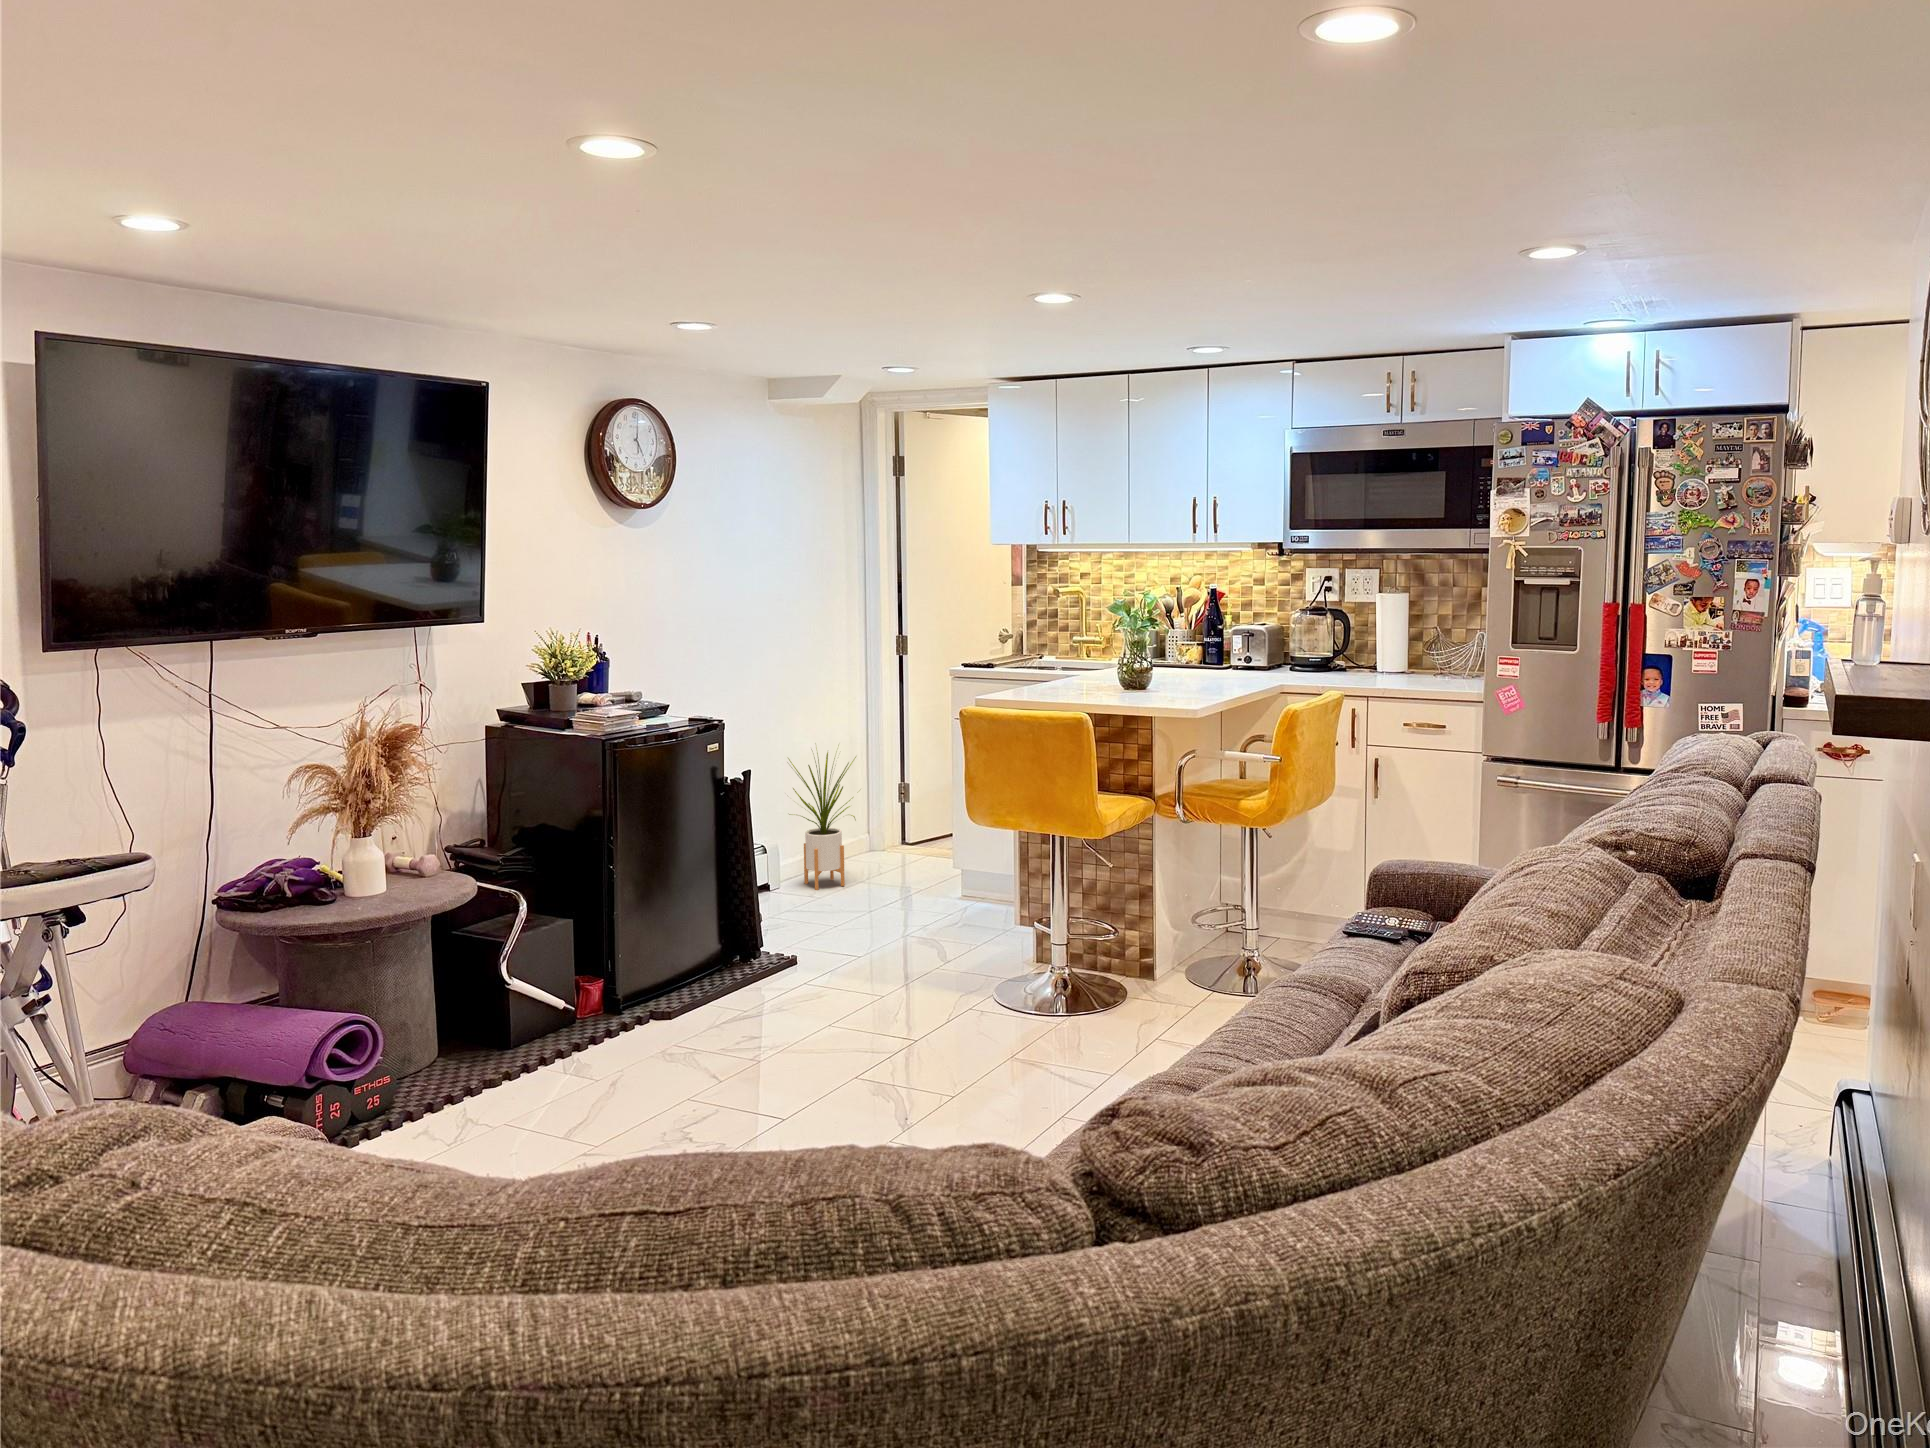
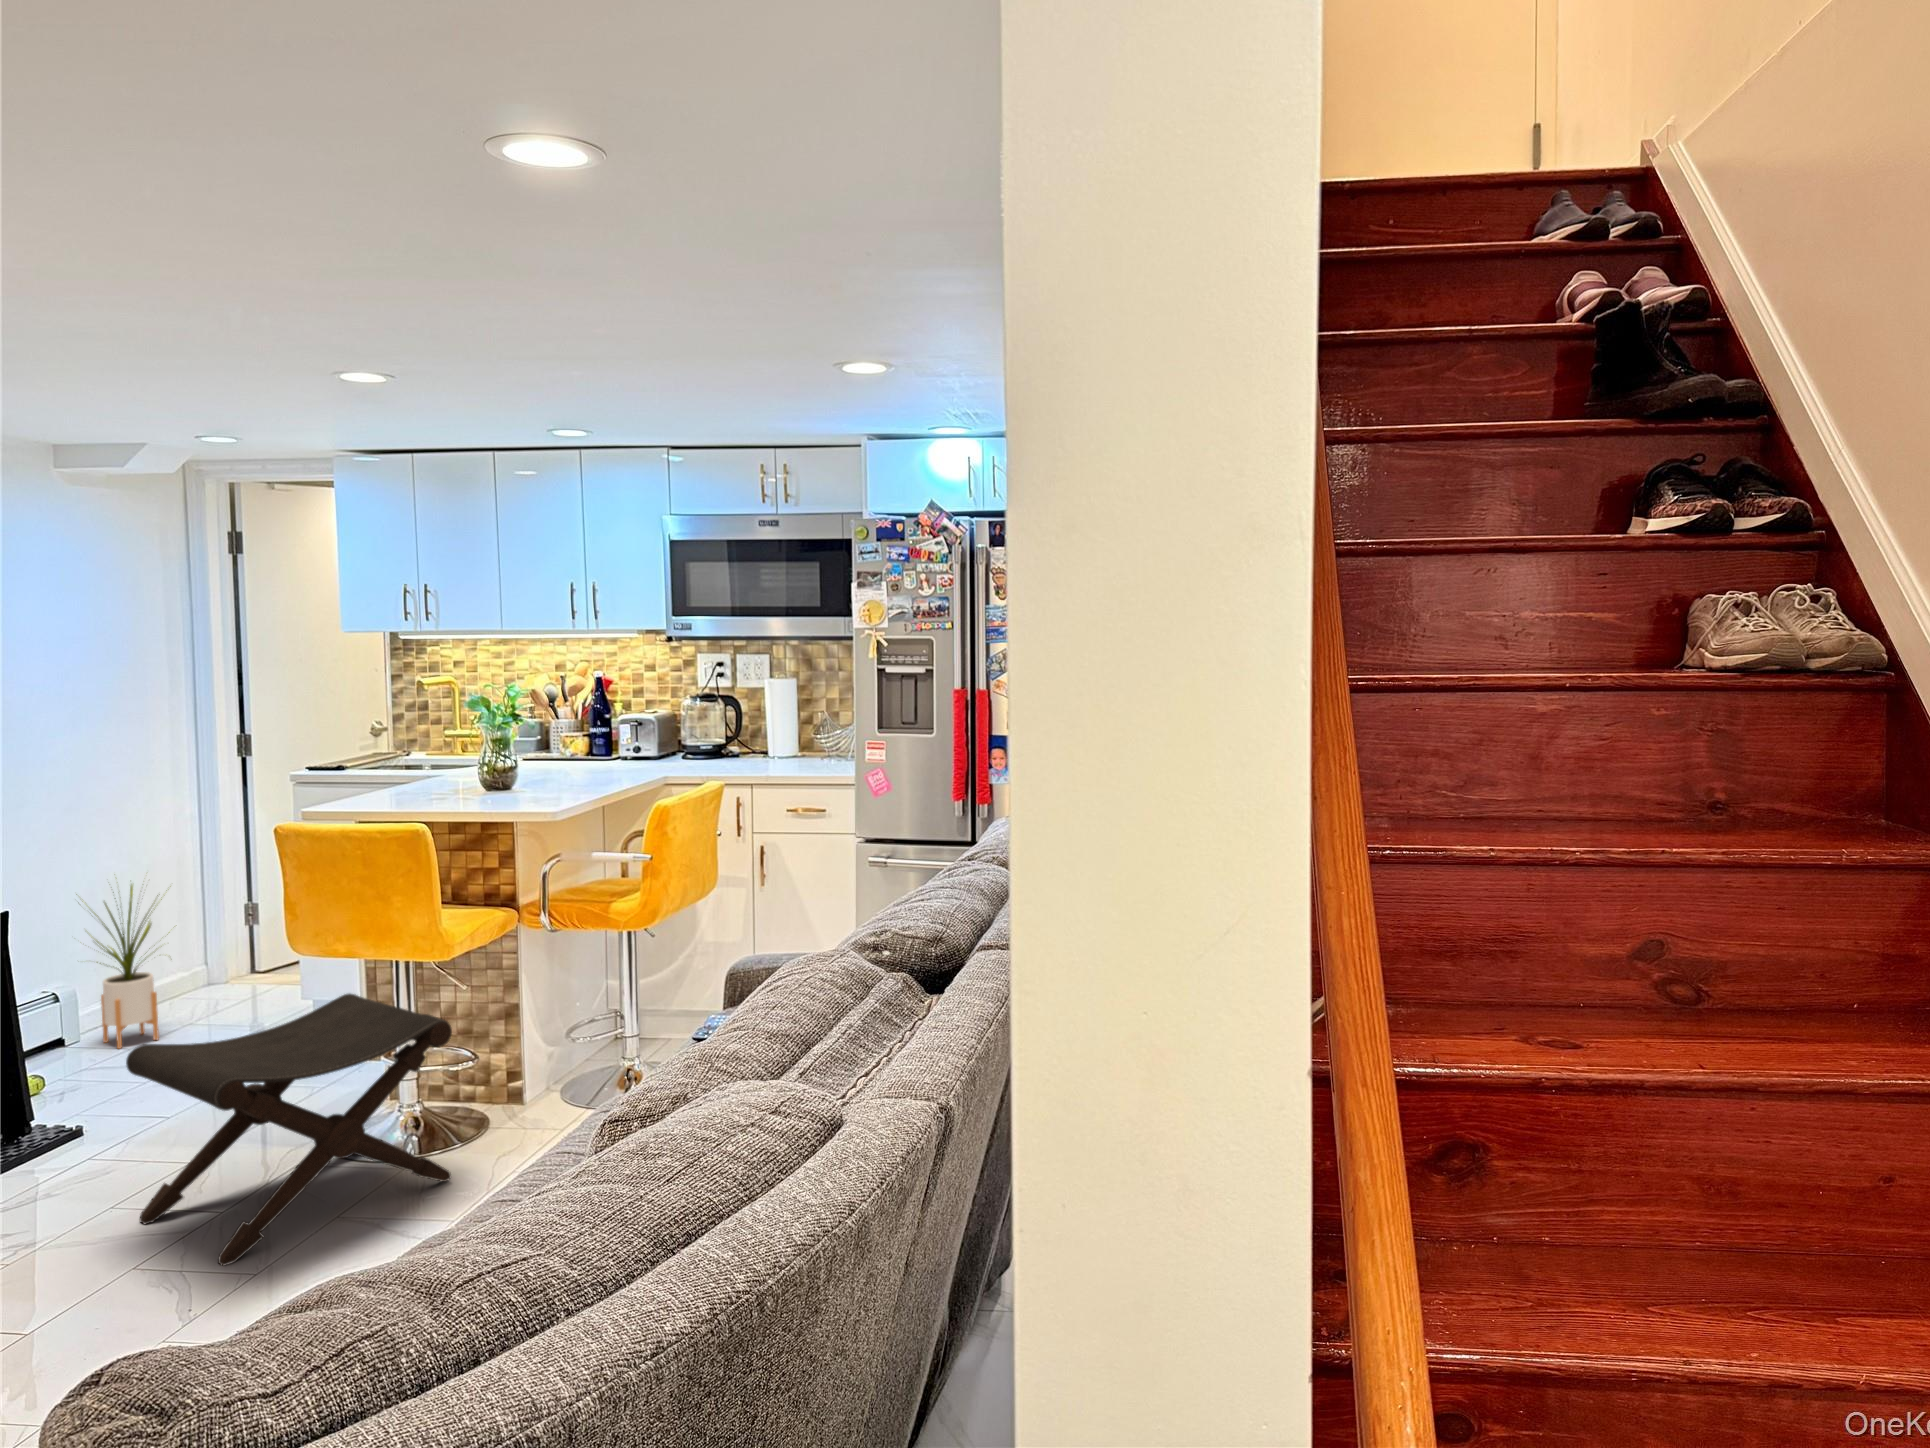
footstool: none [841,861,1106,1092] -> present [126,994,452,1266]

